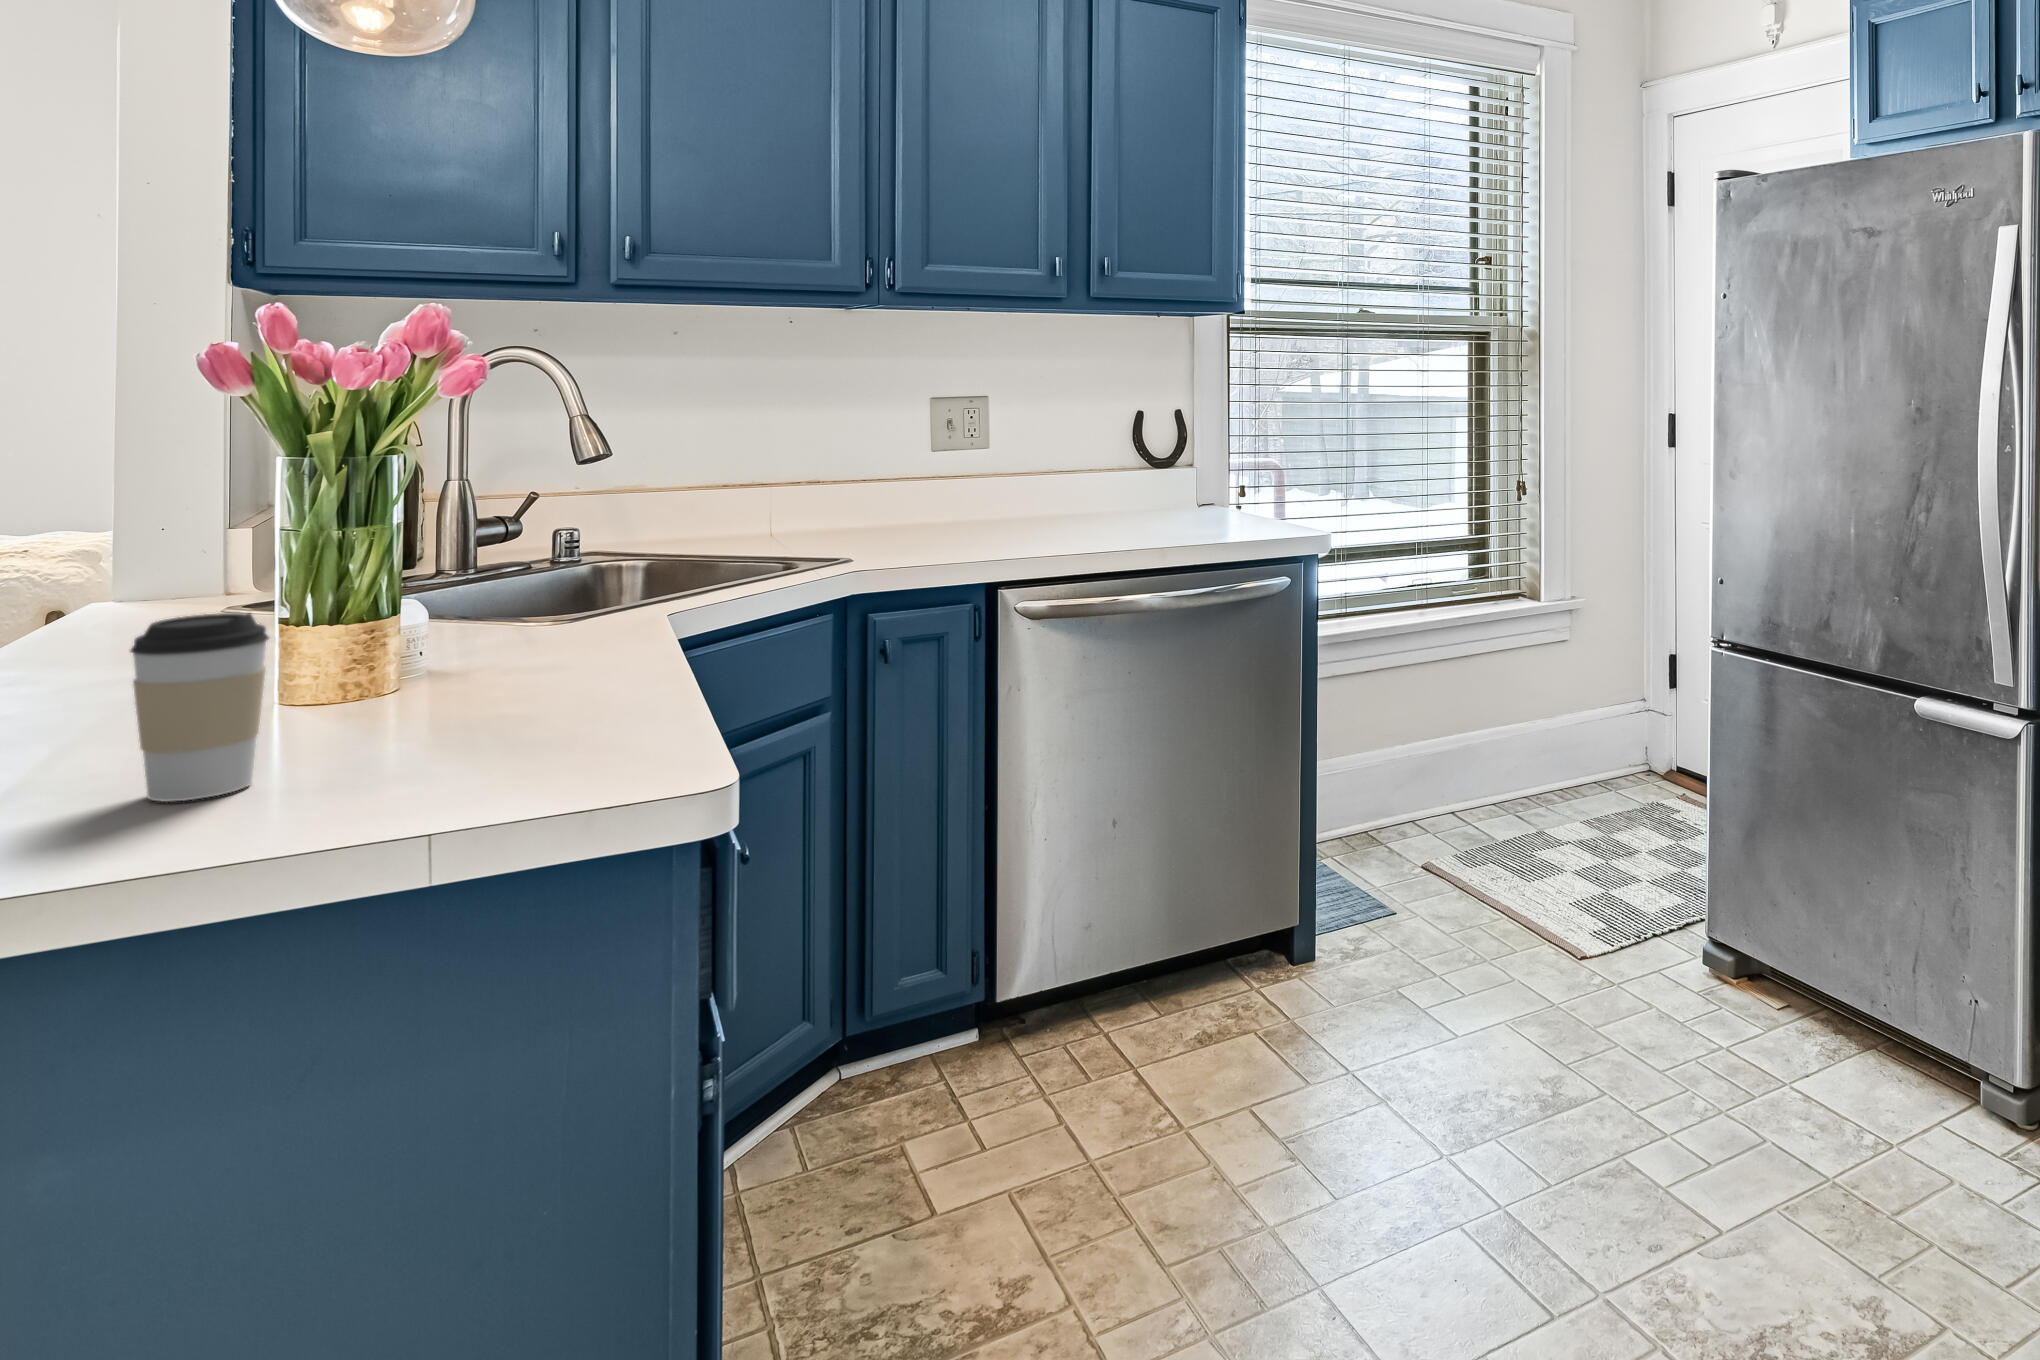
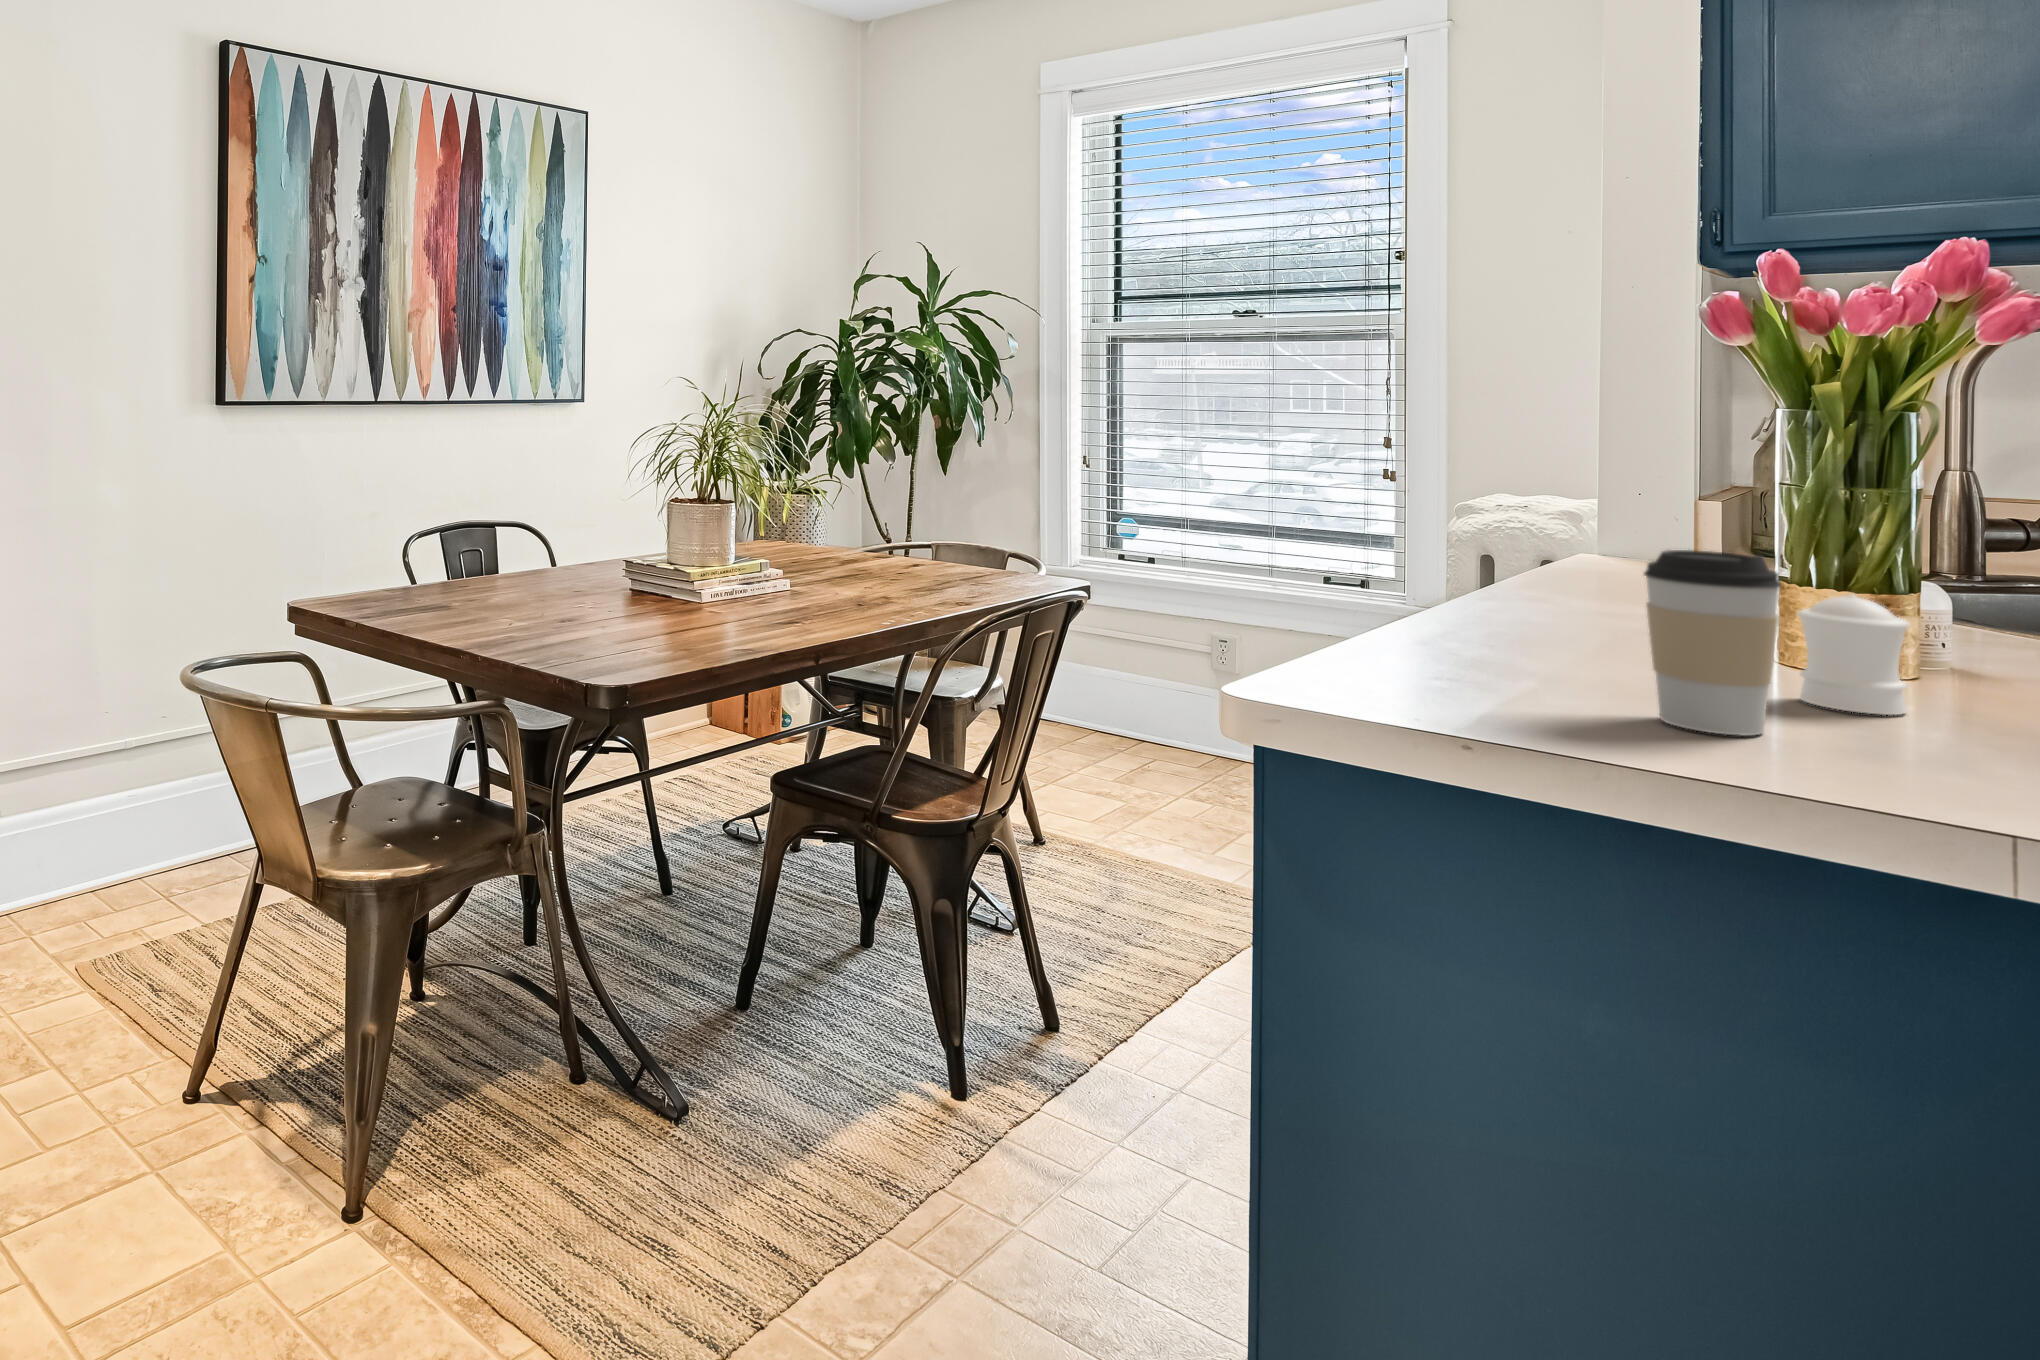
salt shaker: none [291,629,385,740] -> present [1797,594,1910,715]

